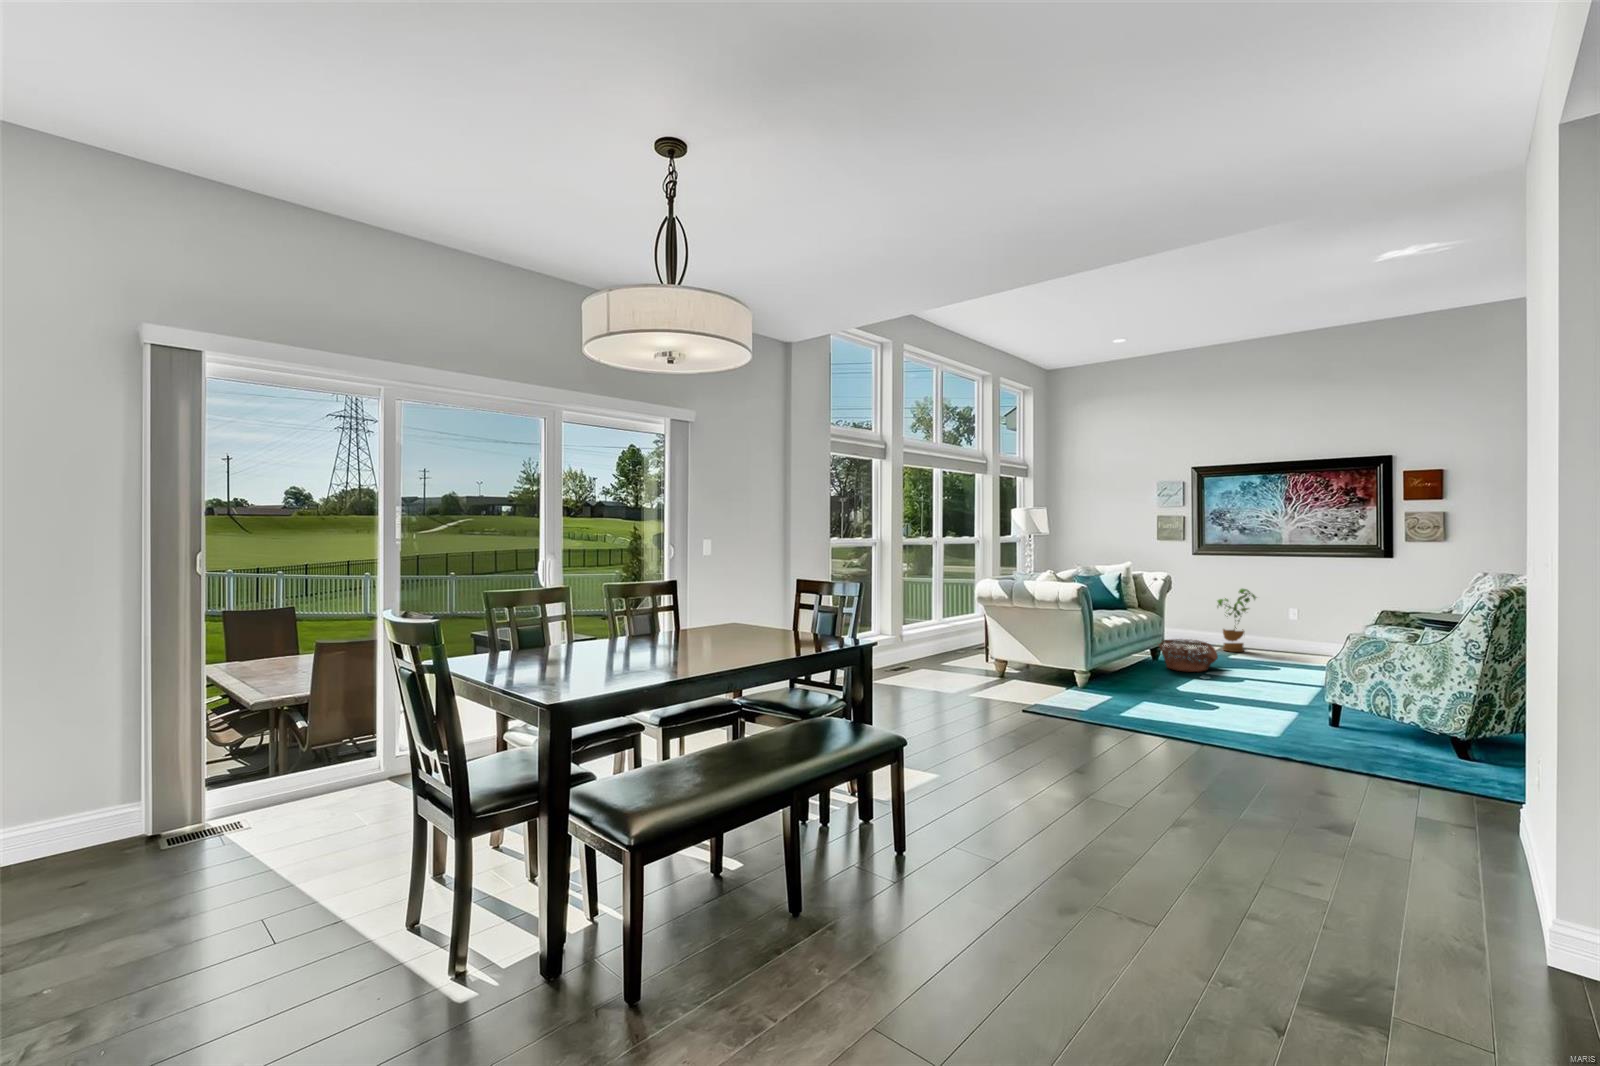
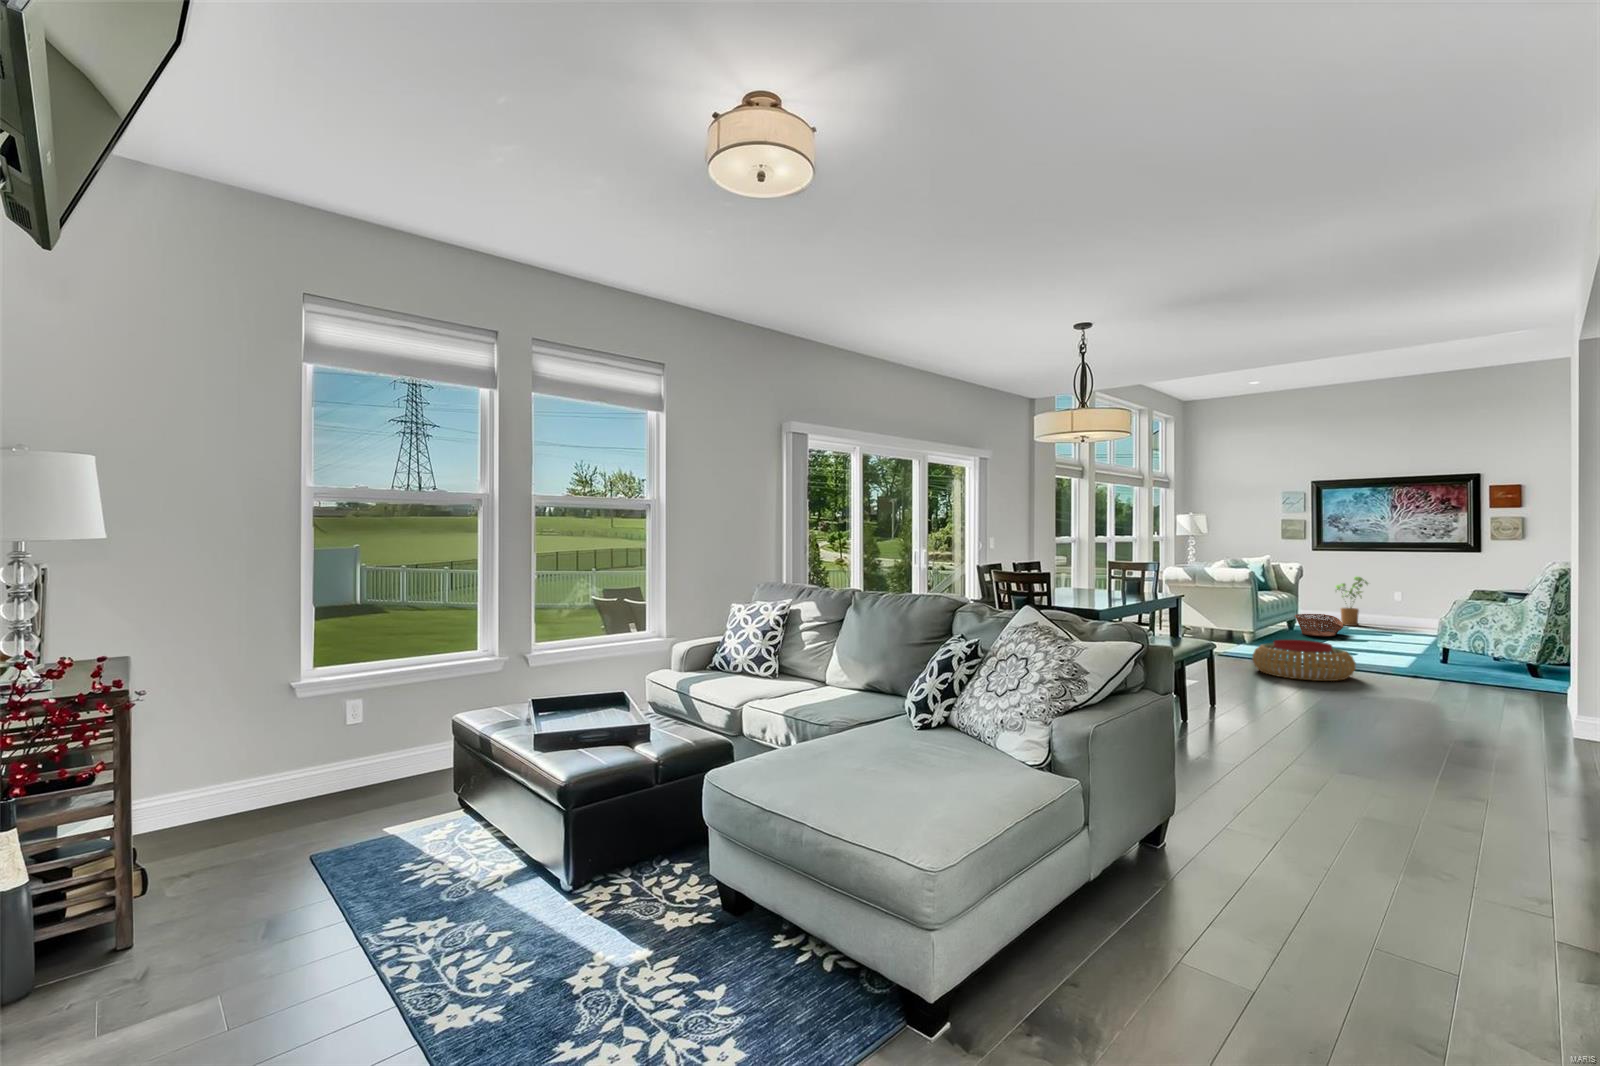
pouf: none [1051,697,1196,771] -> present [1253,640,1355,681]

